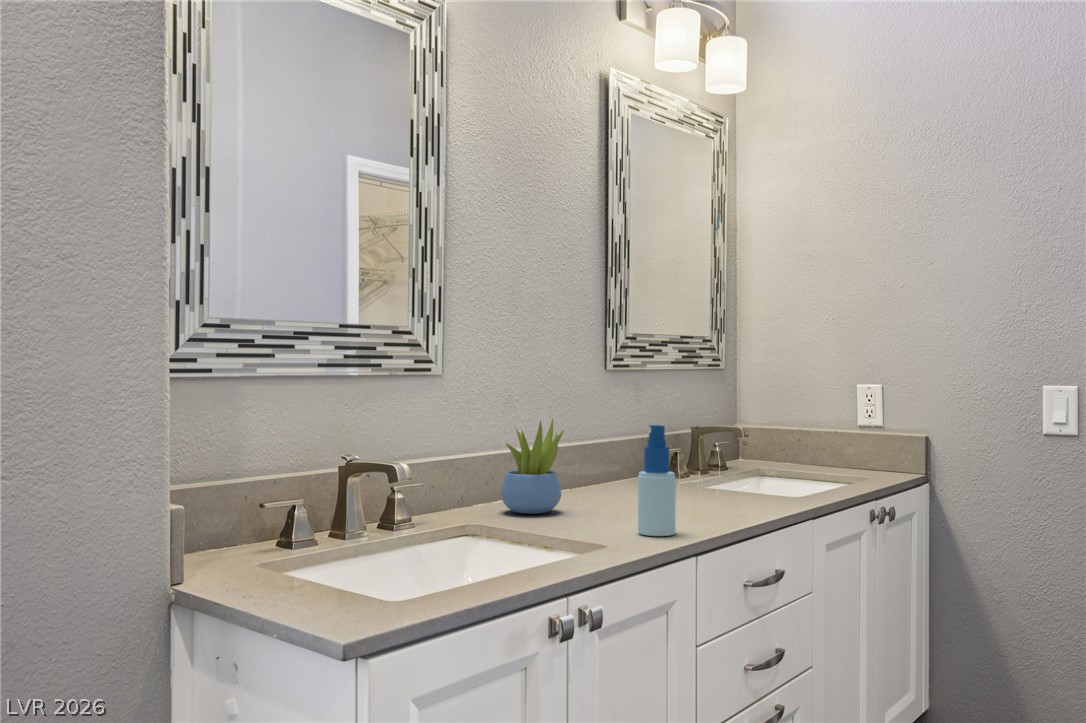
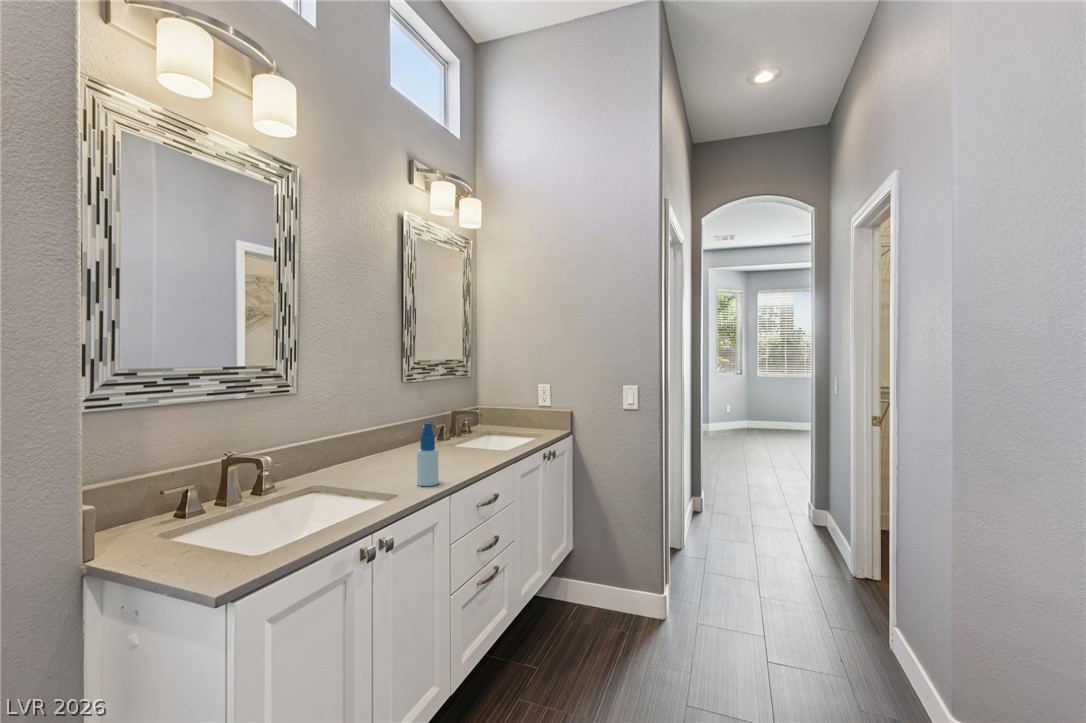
succulent plant: present [501,419,564,514] -> none [336,416,375,474]

